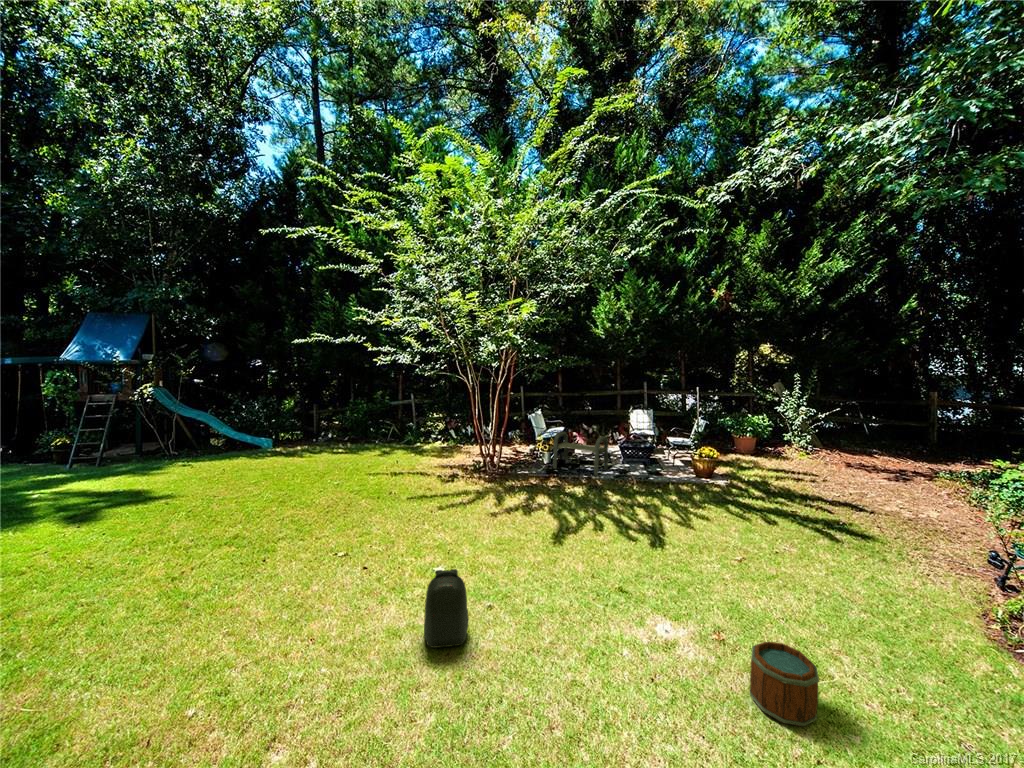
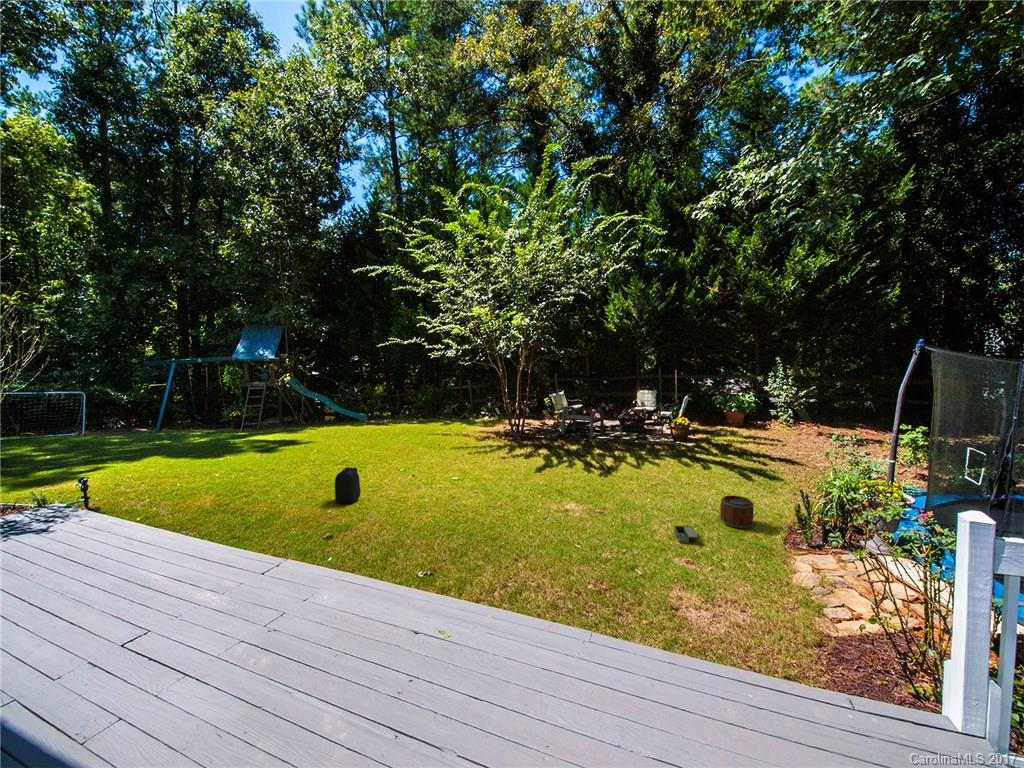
backpack: present [424,569,469,648] -> present [335,467,361,503]
bucket: present [750,641,819,726] -> present [720,495,754,529]
toolbox: none [880,675,954,722] -> present [674,526,698,543]

